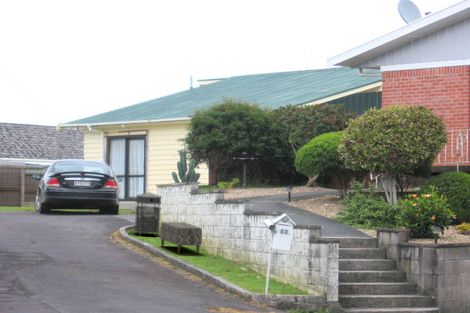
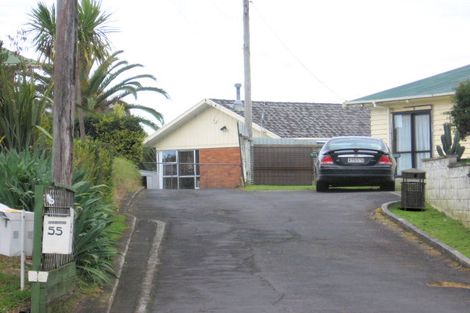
bench: present [160,222,202,253] -> none [420,197,459,227]

